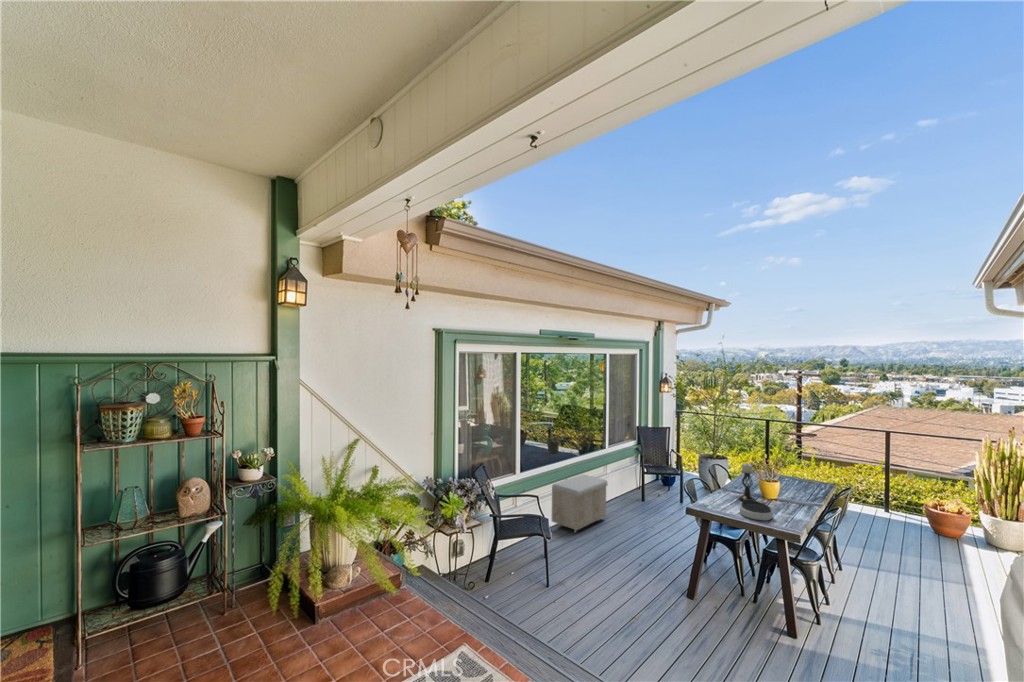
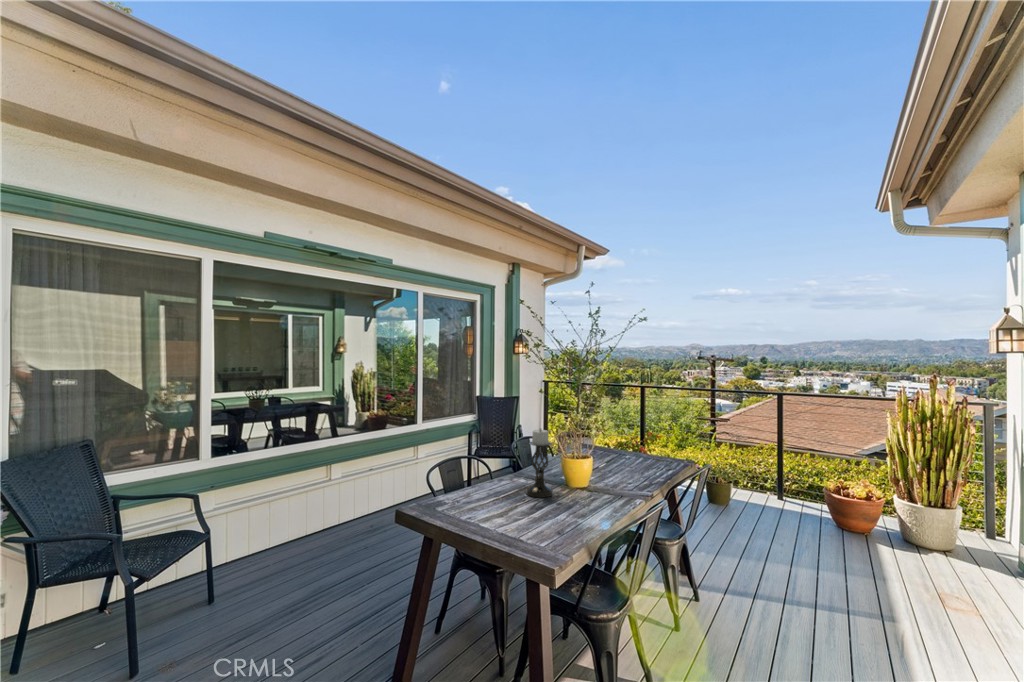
storage bench: present [552,474,607,532] -> none [281,464,386,557]
bowl: present [740,500,773,521] -> none [495,493,550,533]

